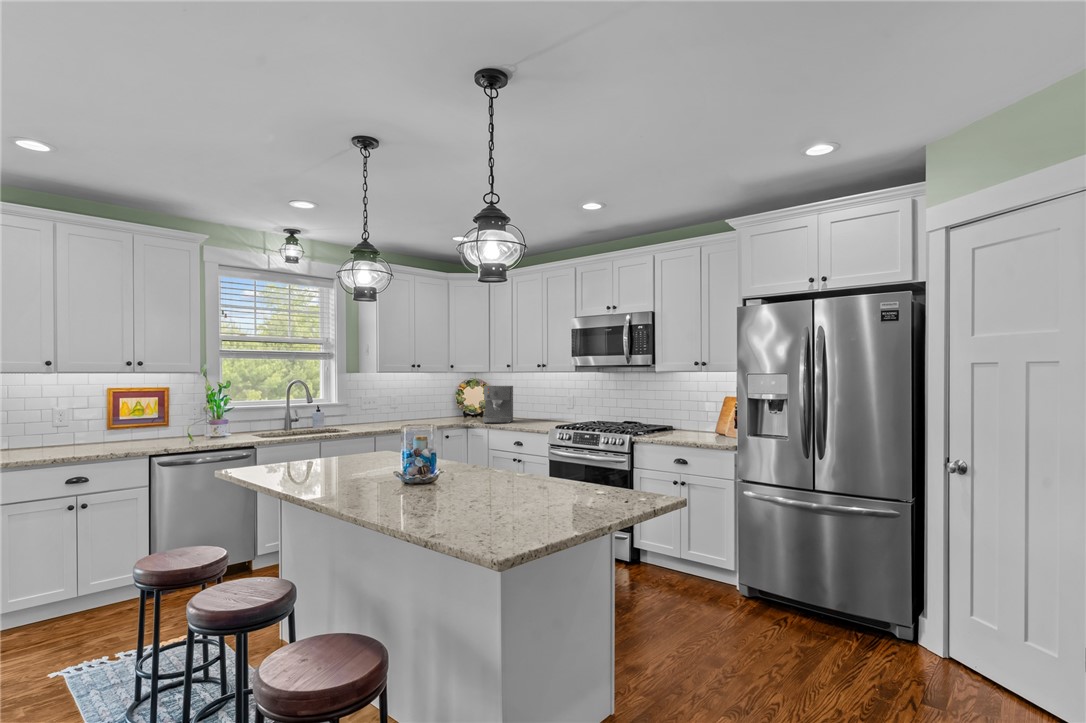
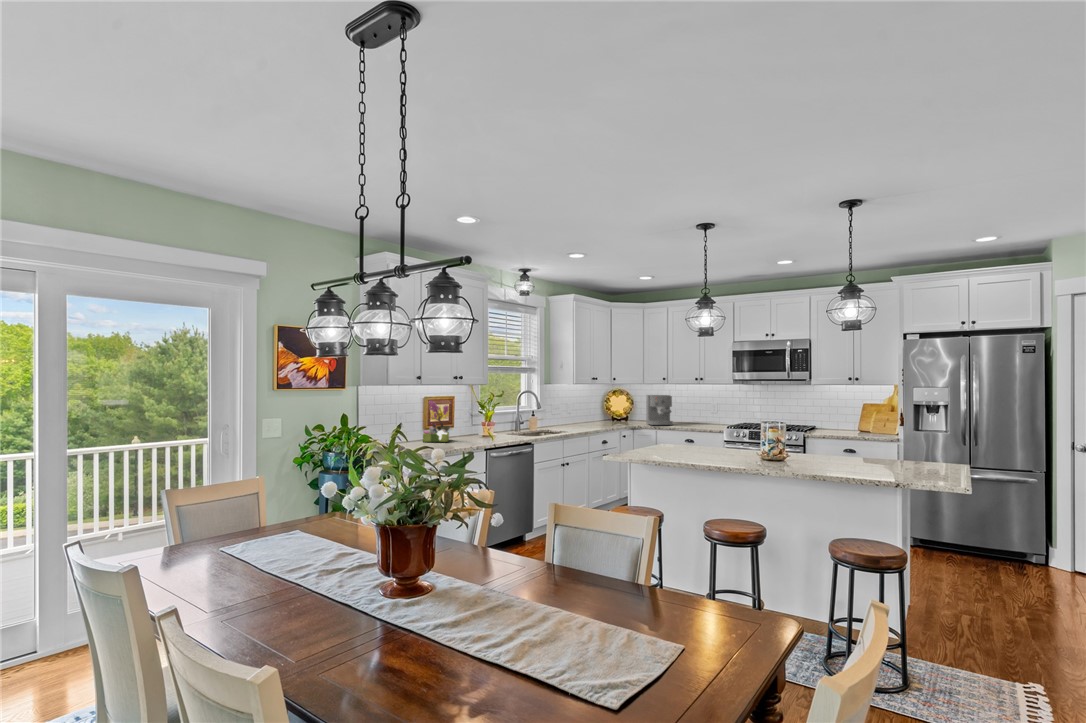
flower arrangement: none [95,391,147,444] -> present [423,401,450,442]

